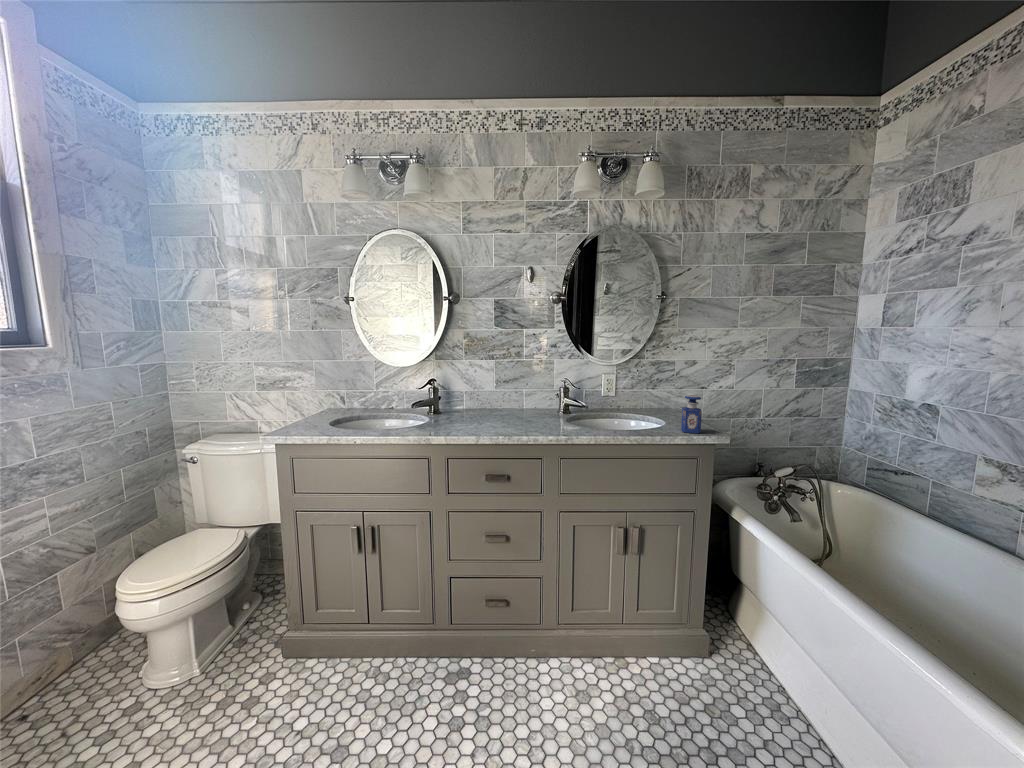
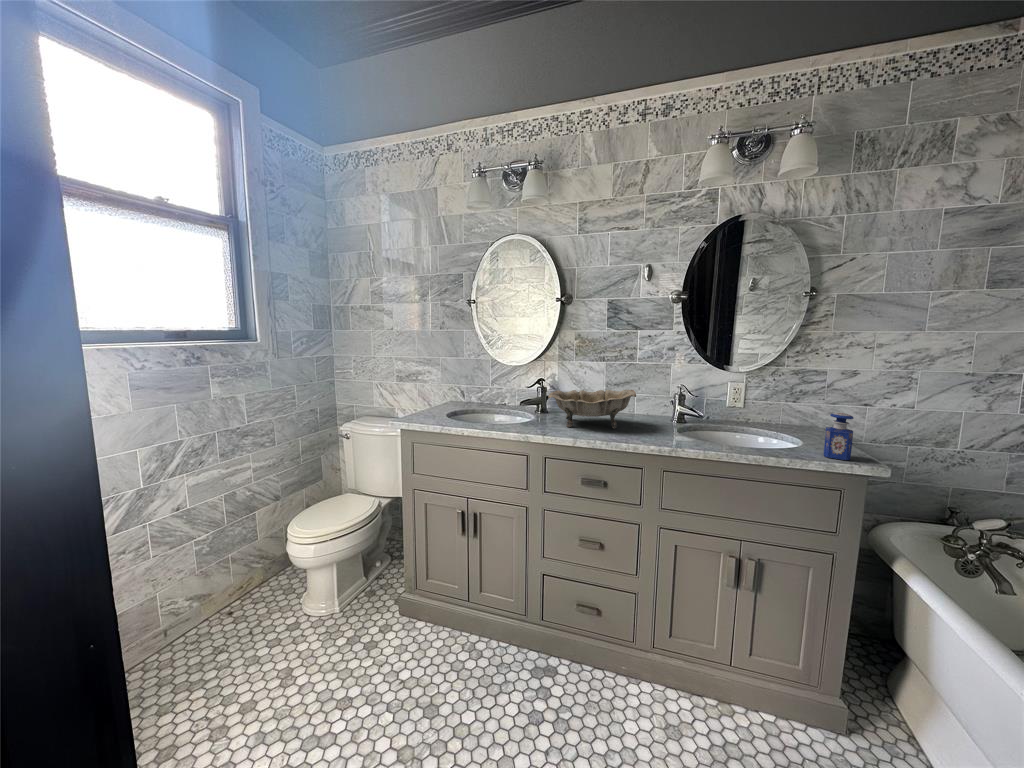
decorative bowl: none [445,385,529,426] -> present [548,390,636,429]

